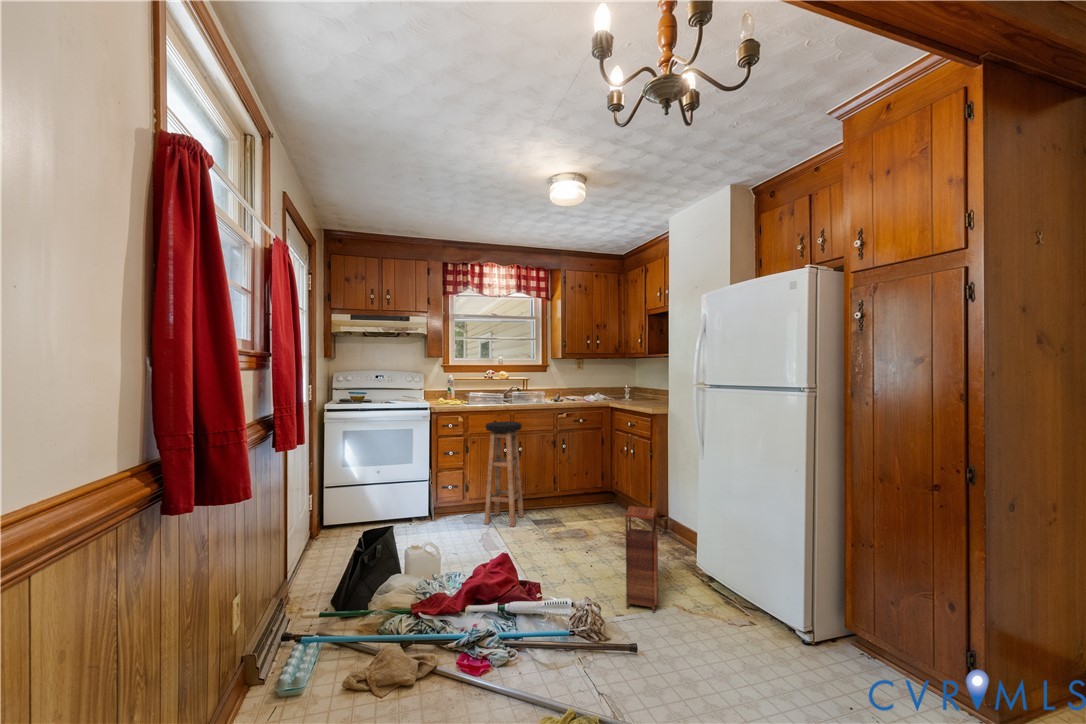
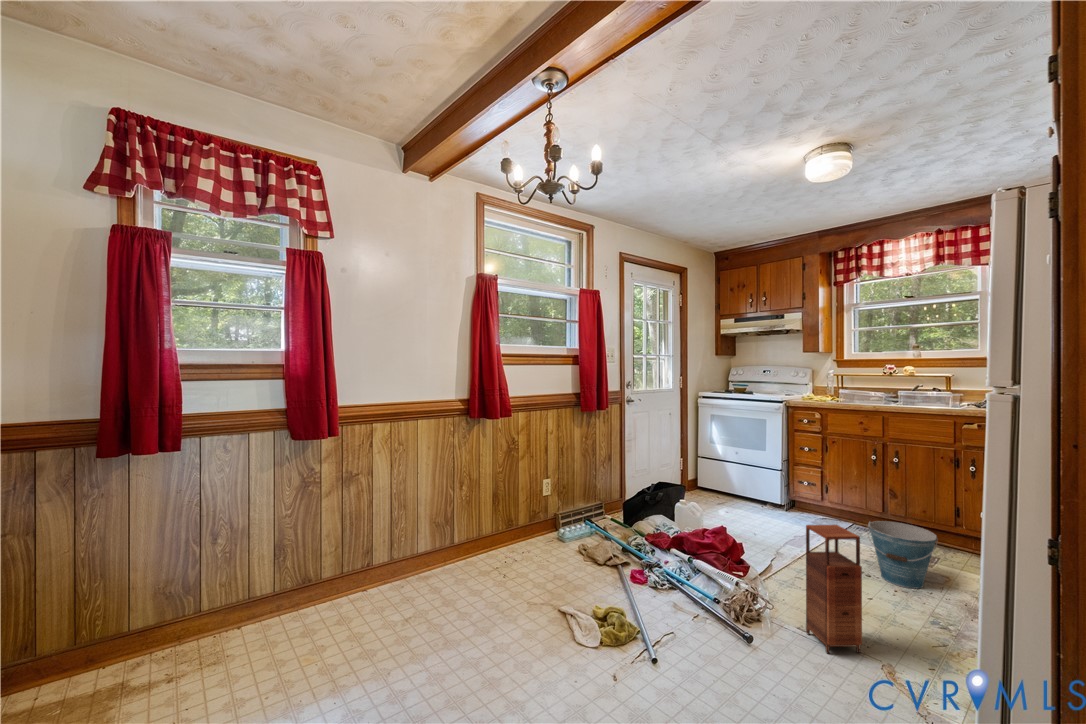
bar stool: present [484,421,524,527] -> none [822,423,882,544]
bucket: none [555,493,598,542] -> present [868,521,937,589]

